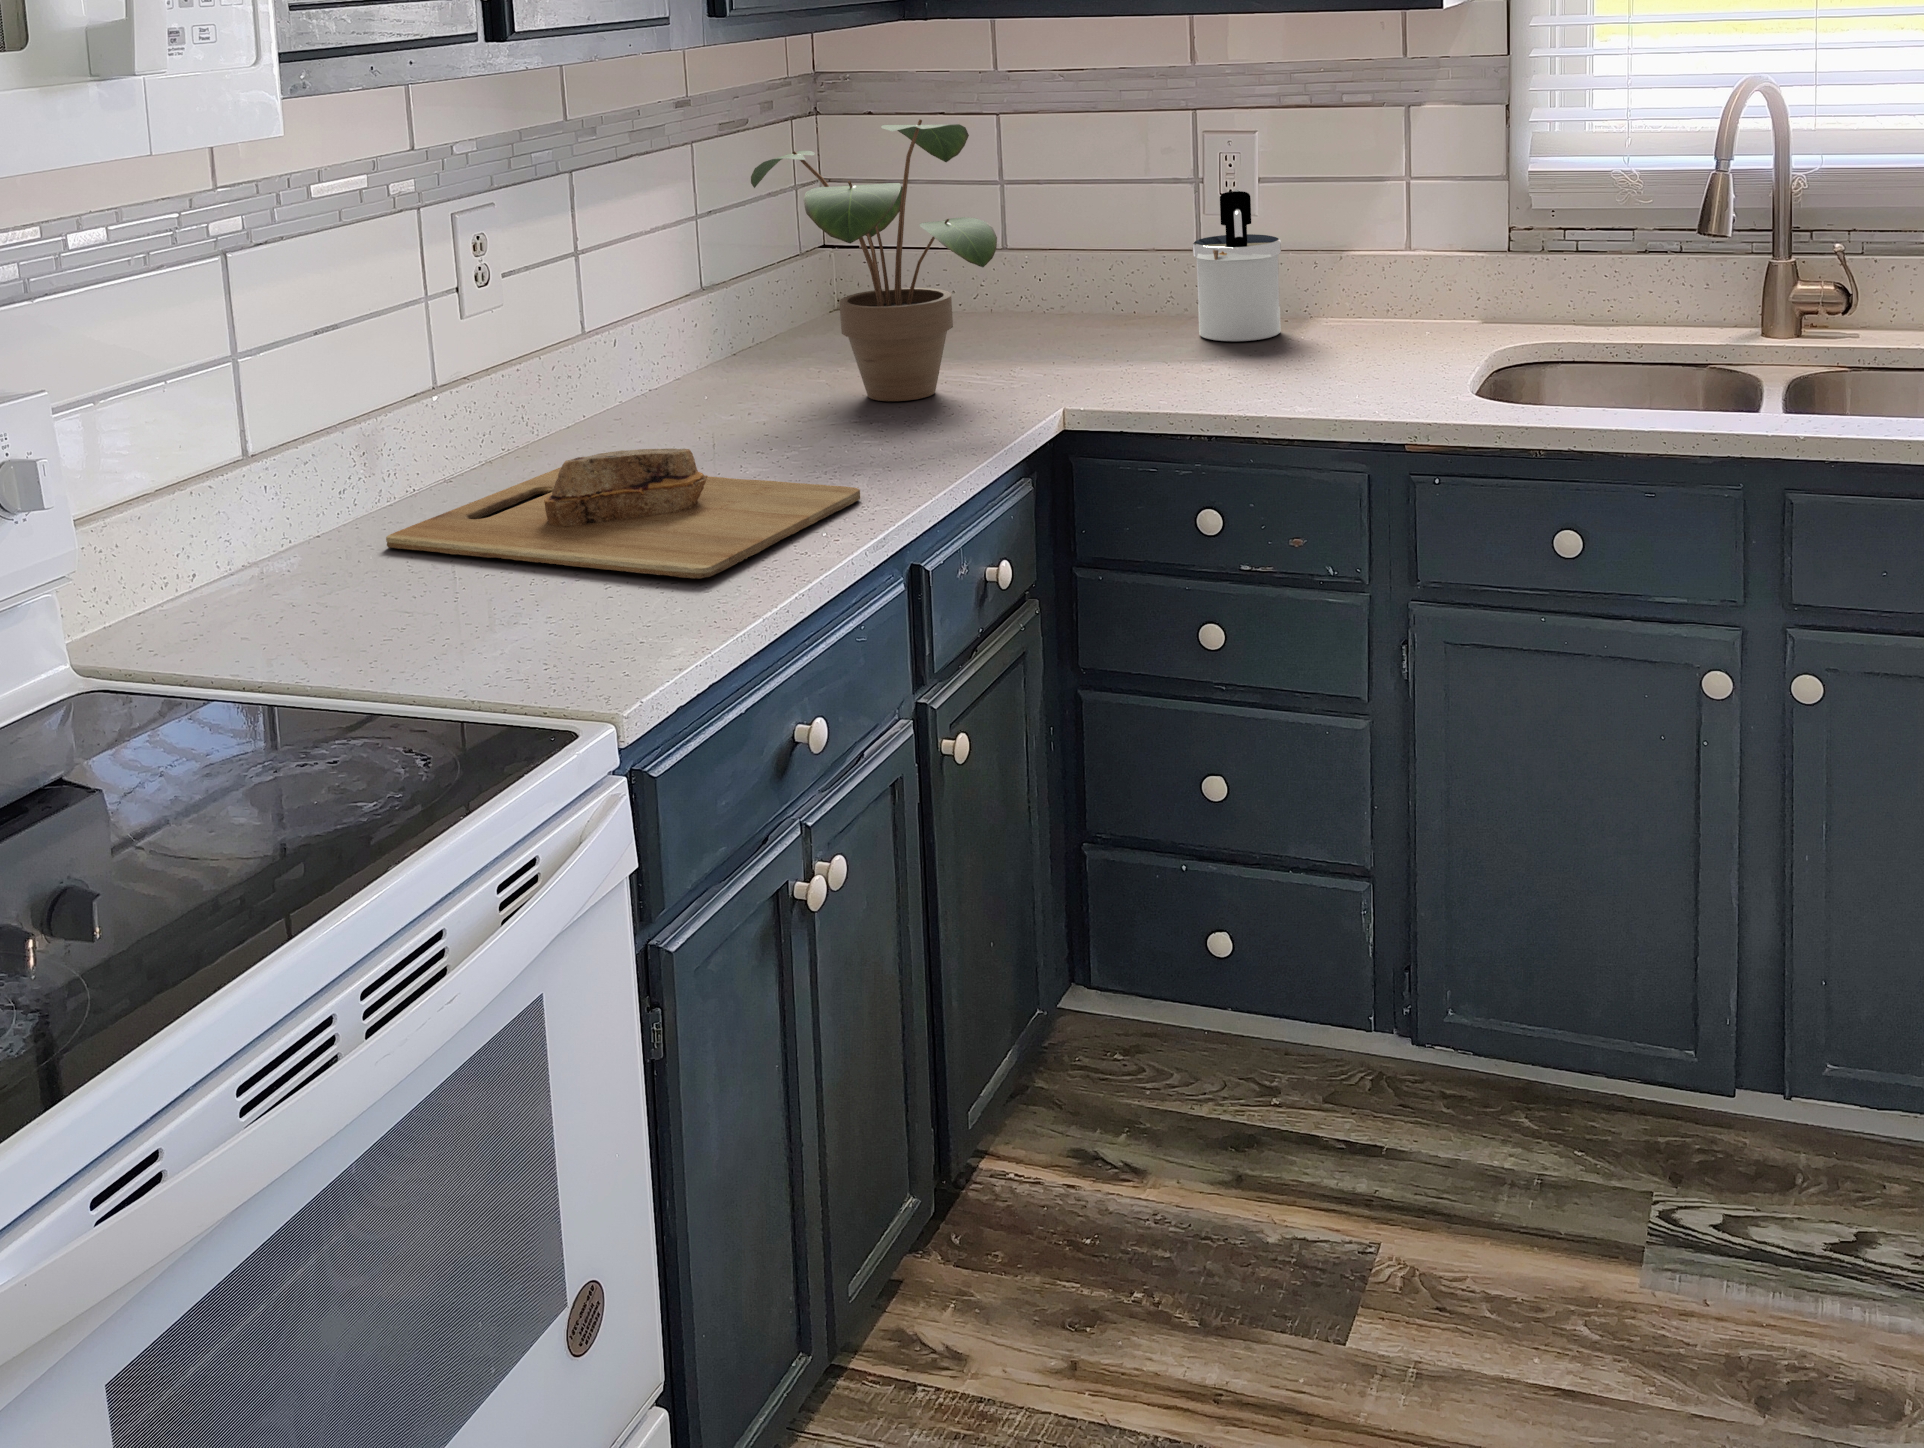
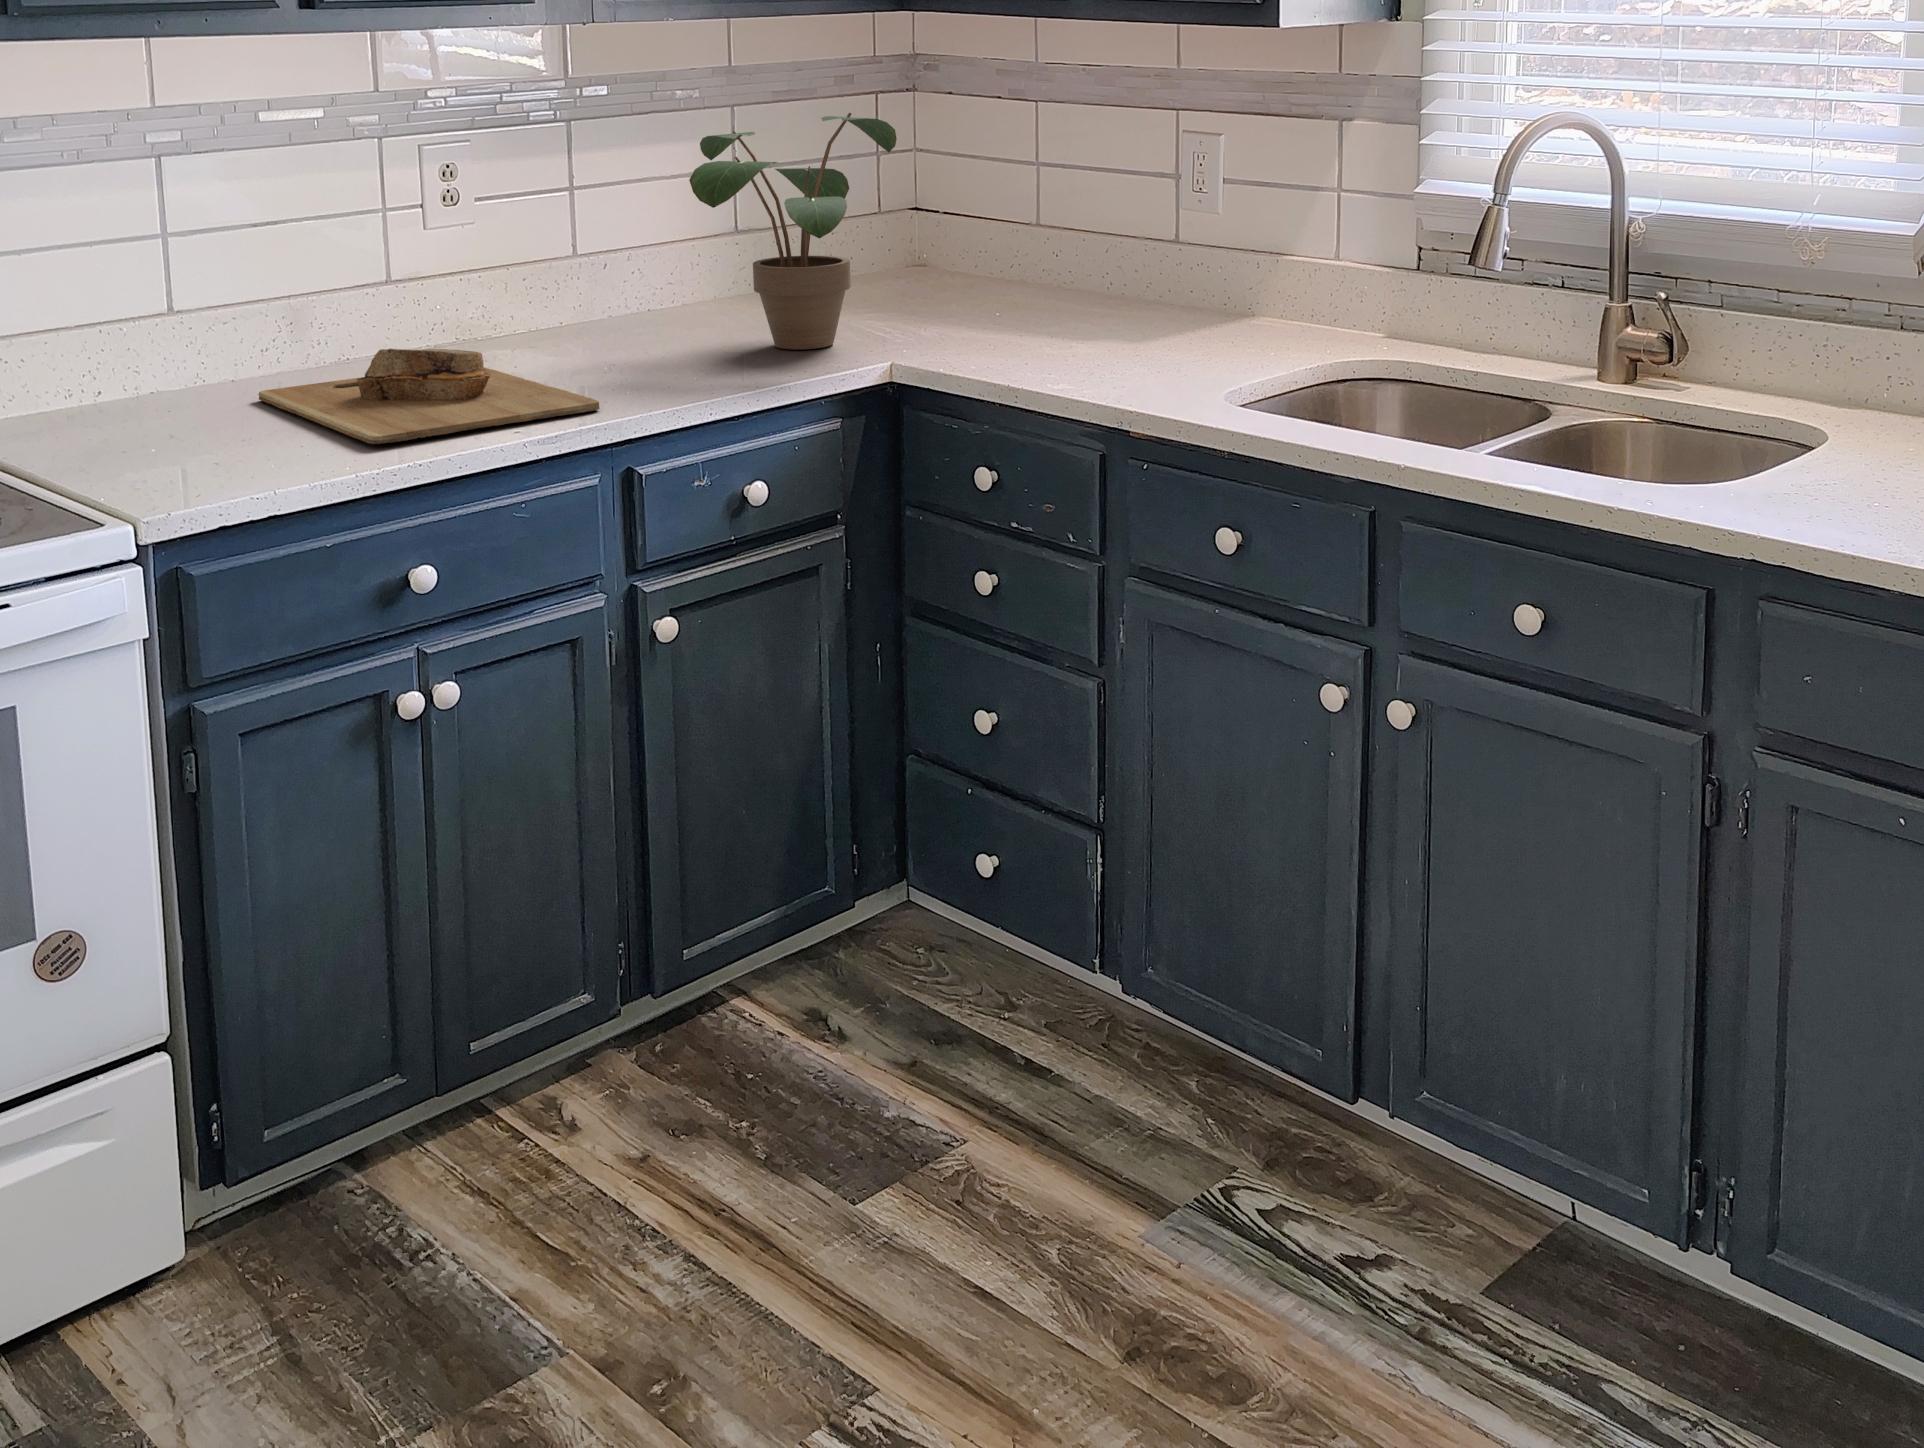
soap dispenser: present [1193,191,1281,341] -> none [1116,200,1196,337]

